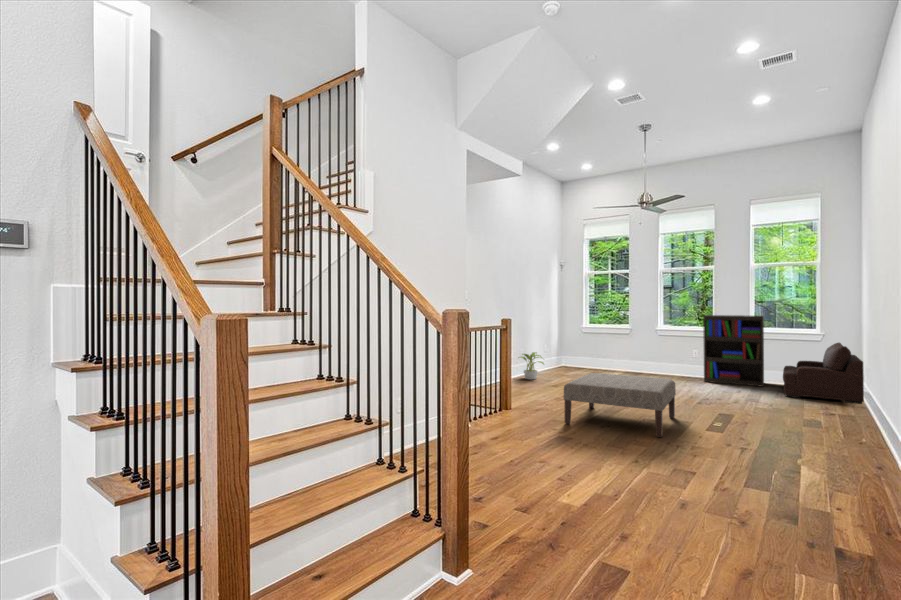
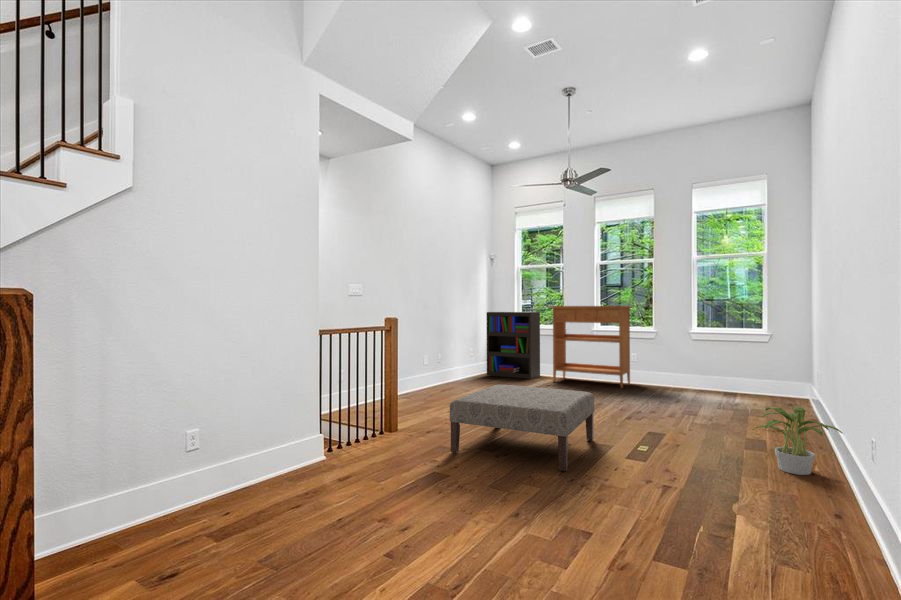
console table: none [616,308,694,380] -> present [549,306,633,388]
bookshelf: present [703,315,764,387] -> present [487,312,540,379]
armchair: present [783,343,864,404] -> none [727,344,815,416]
potted plant: present [521,352,544,380] -> present [752,407,842,475]

